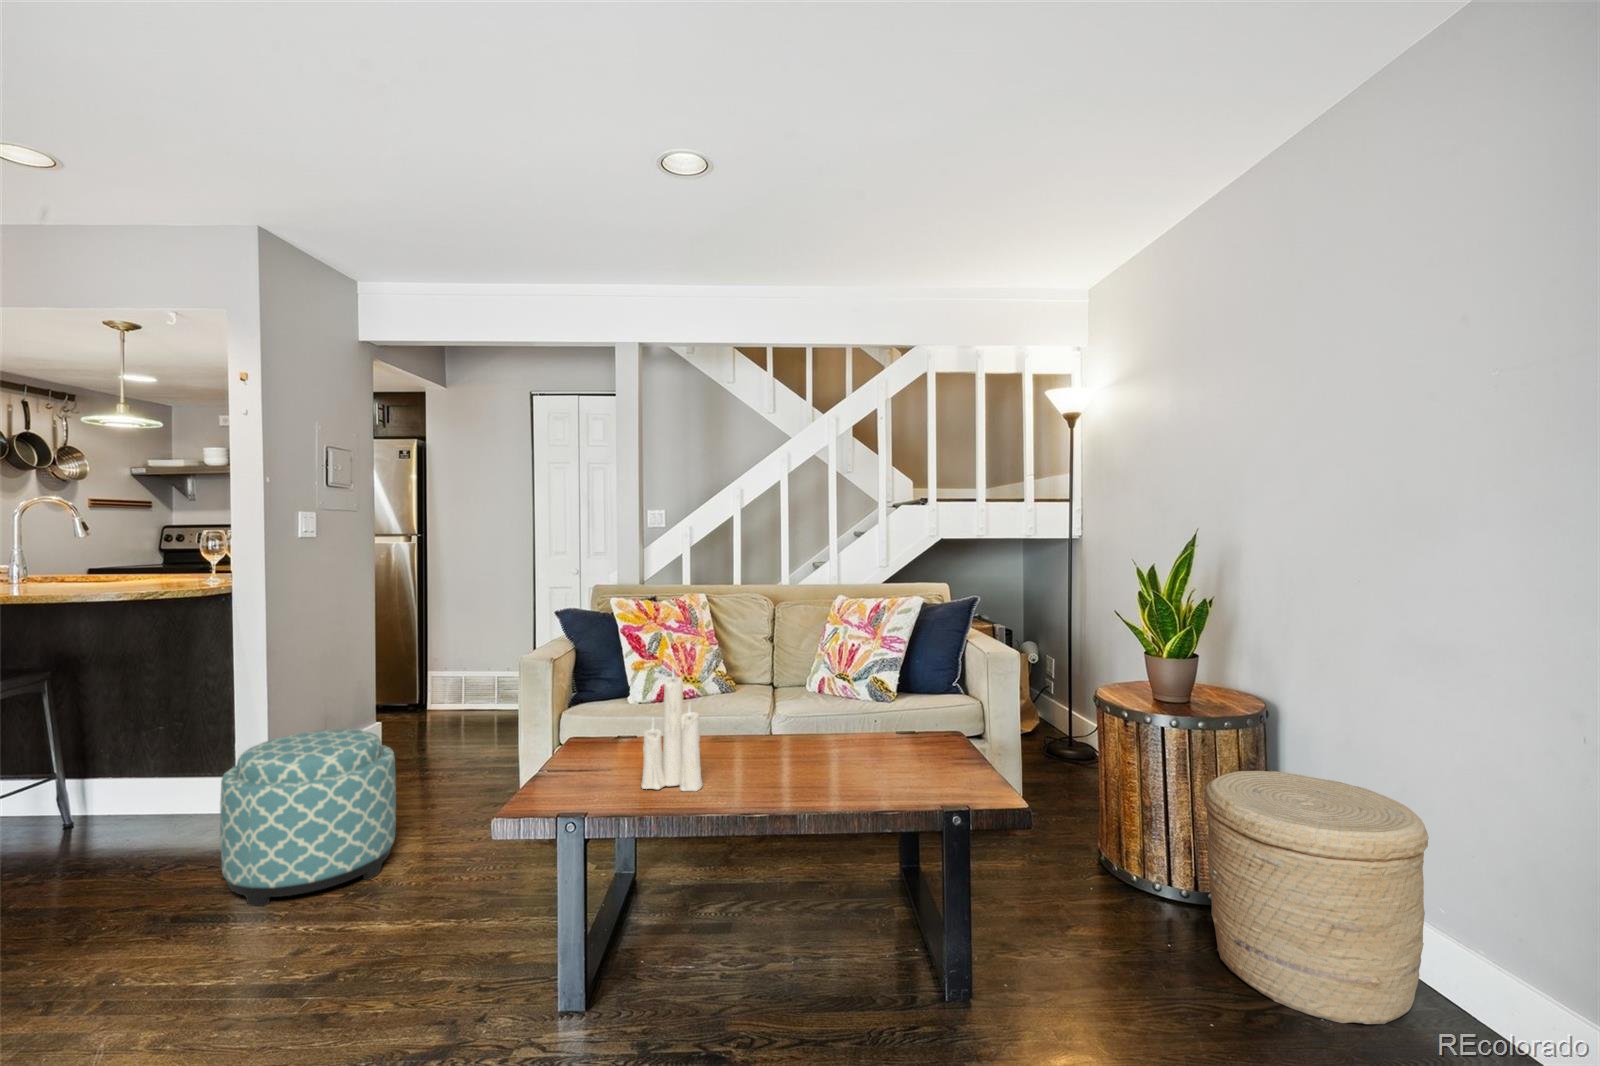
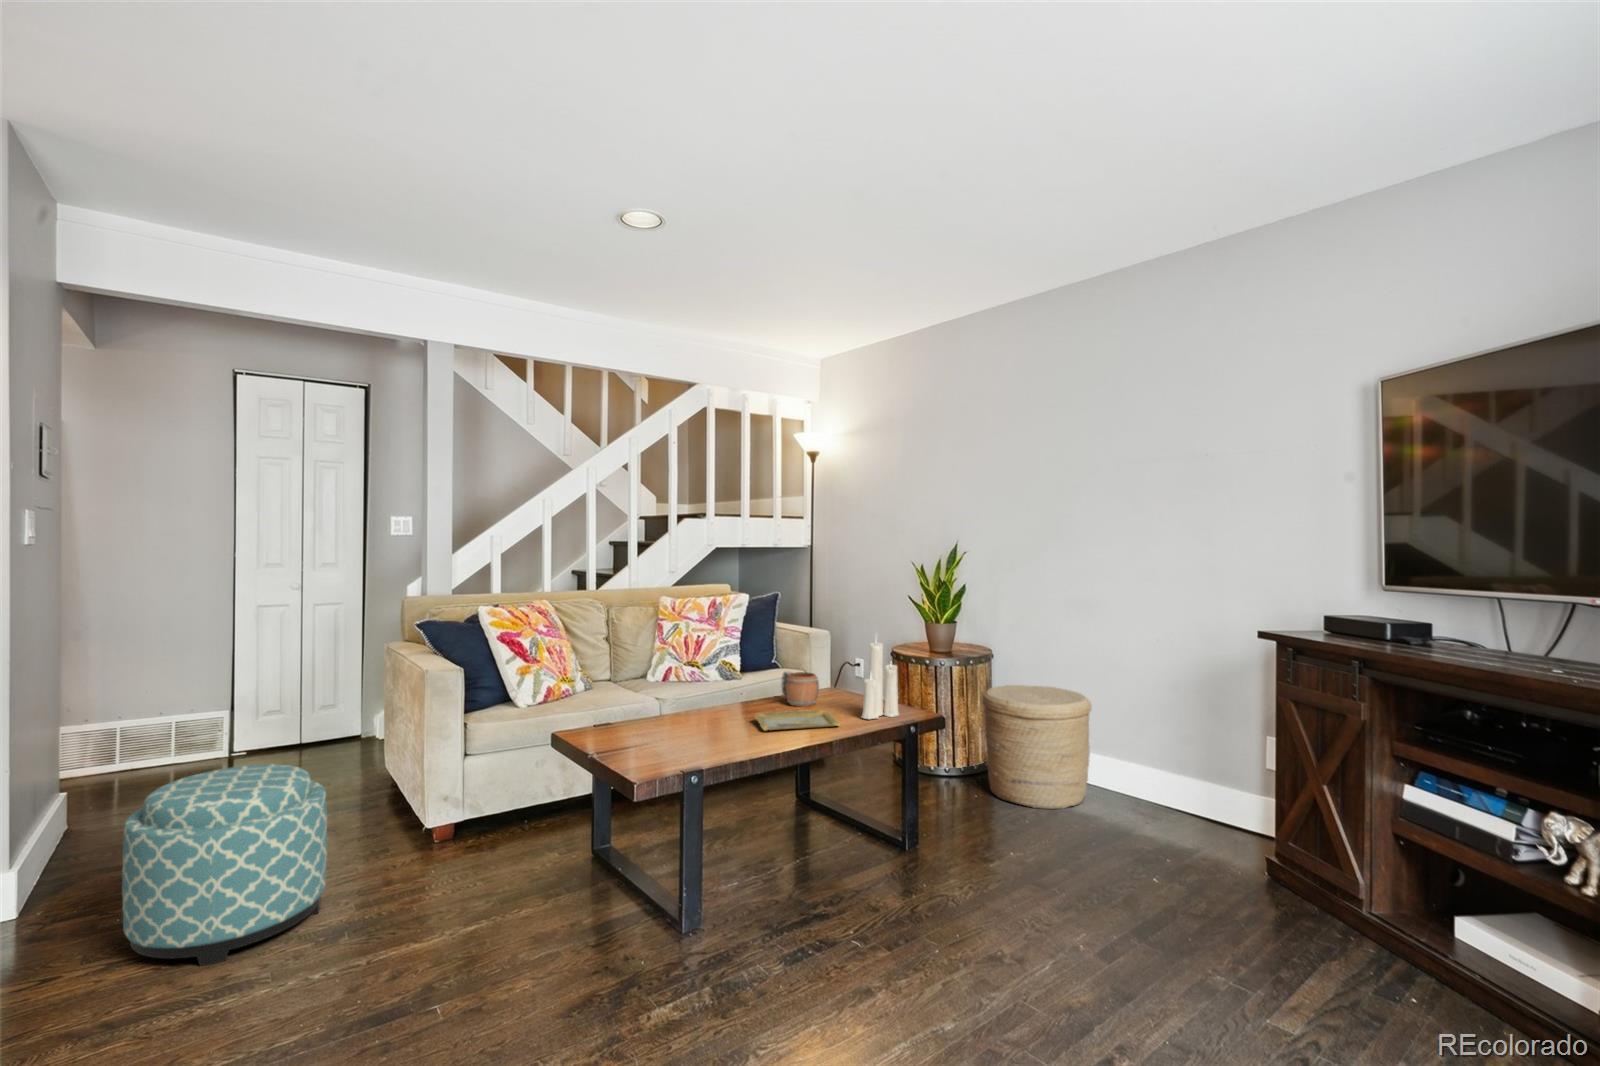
candle: present [641,670,703,791] -> present [861,642,899,719]
mug: none [865,702,909,756] -> present [781,670,819,707]
tray: none [751,756,874,797] -> present [755,710,840,730]

